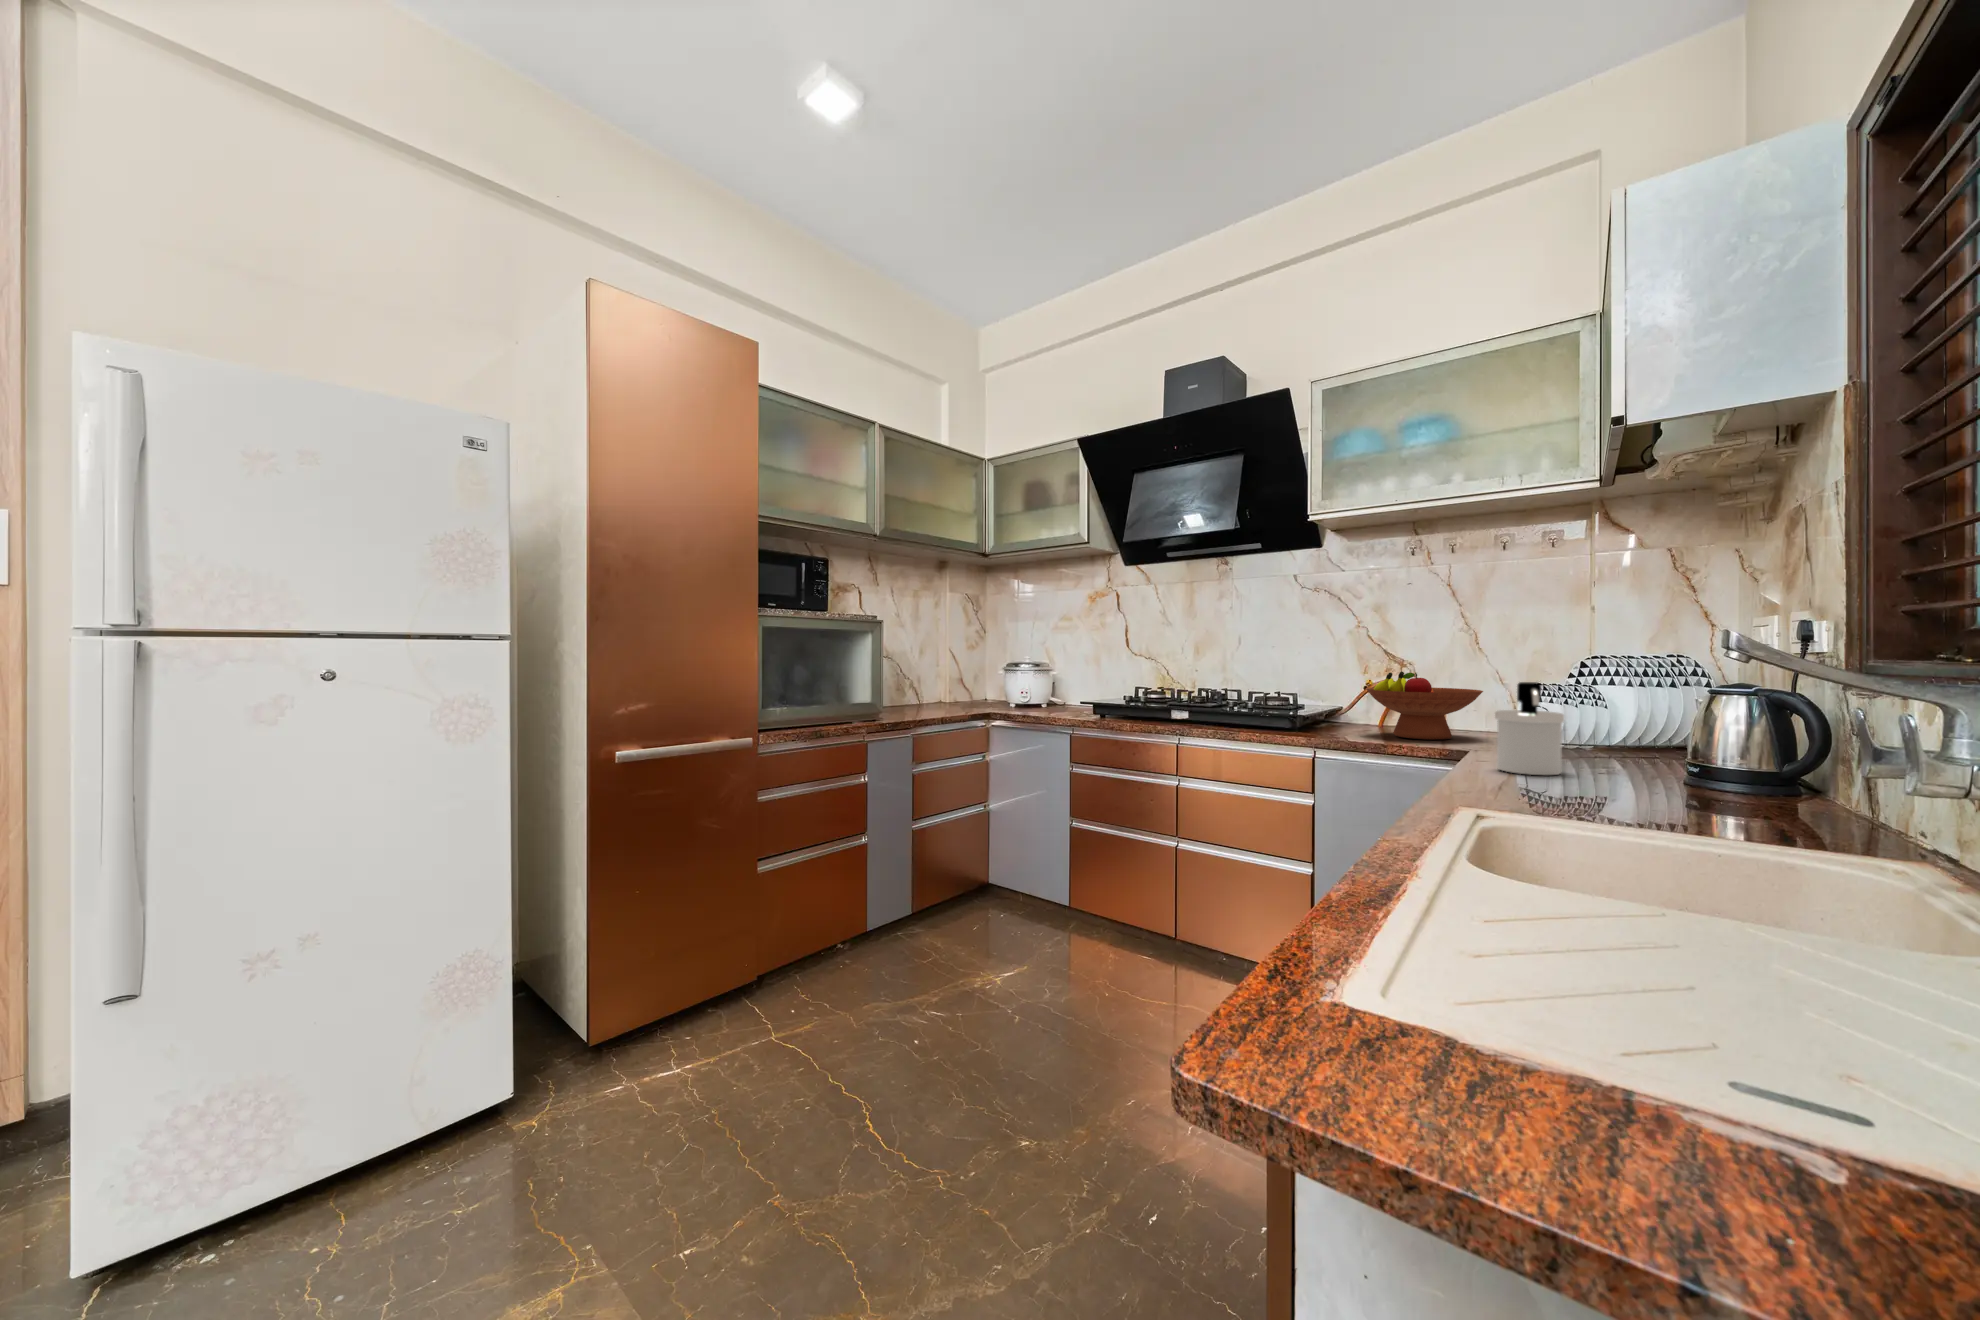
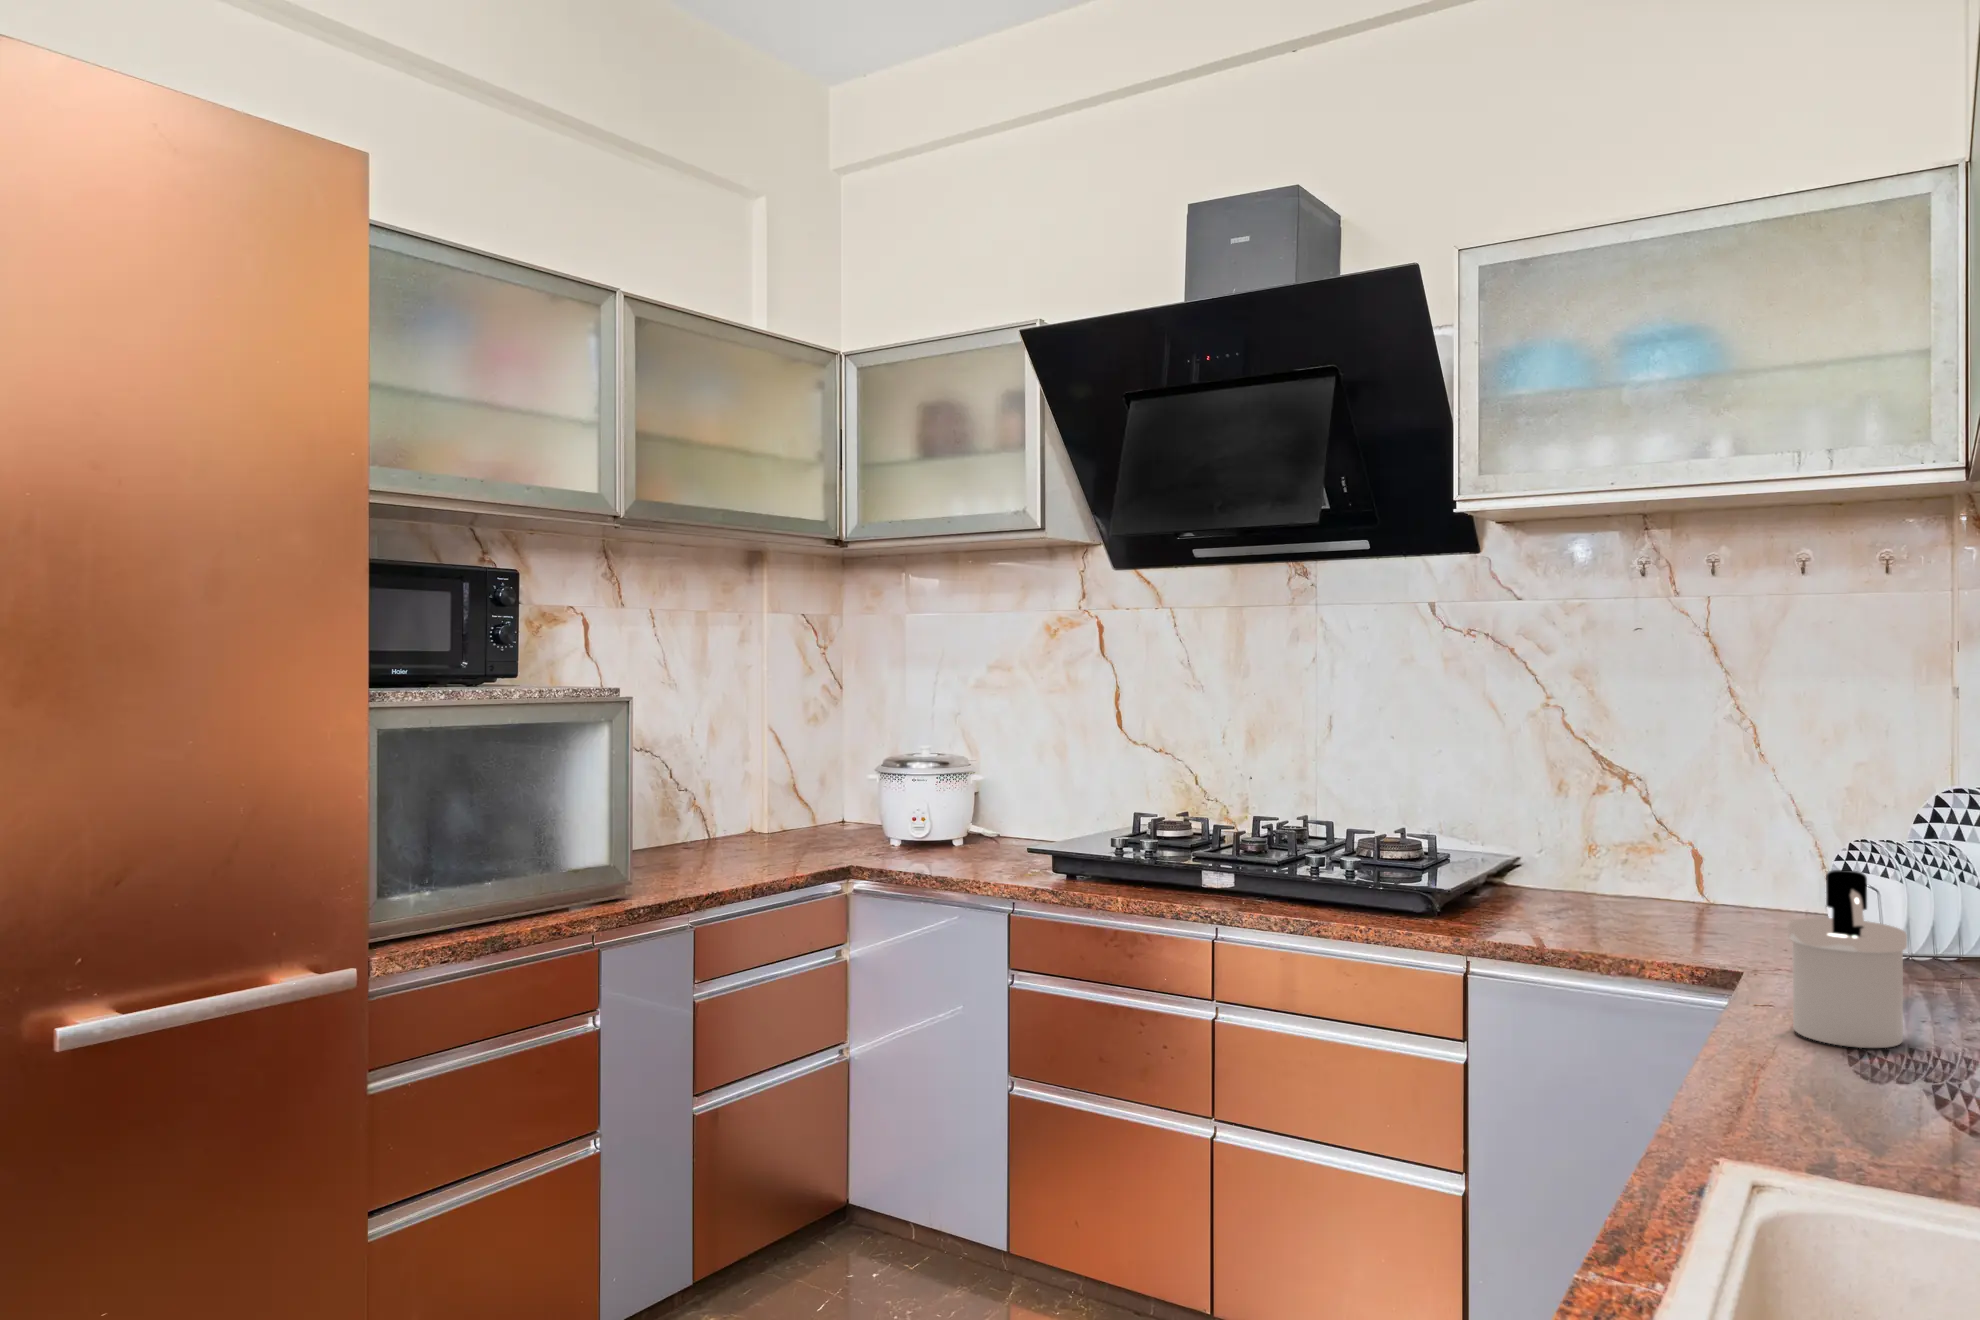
fruit bowl: present [1366,671,1483,740] -> none [1560,807,1768,937]

